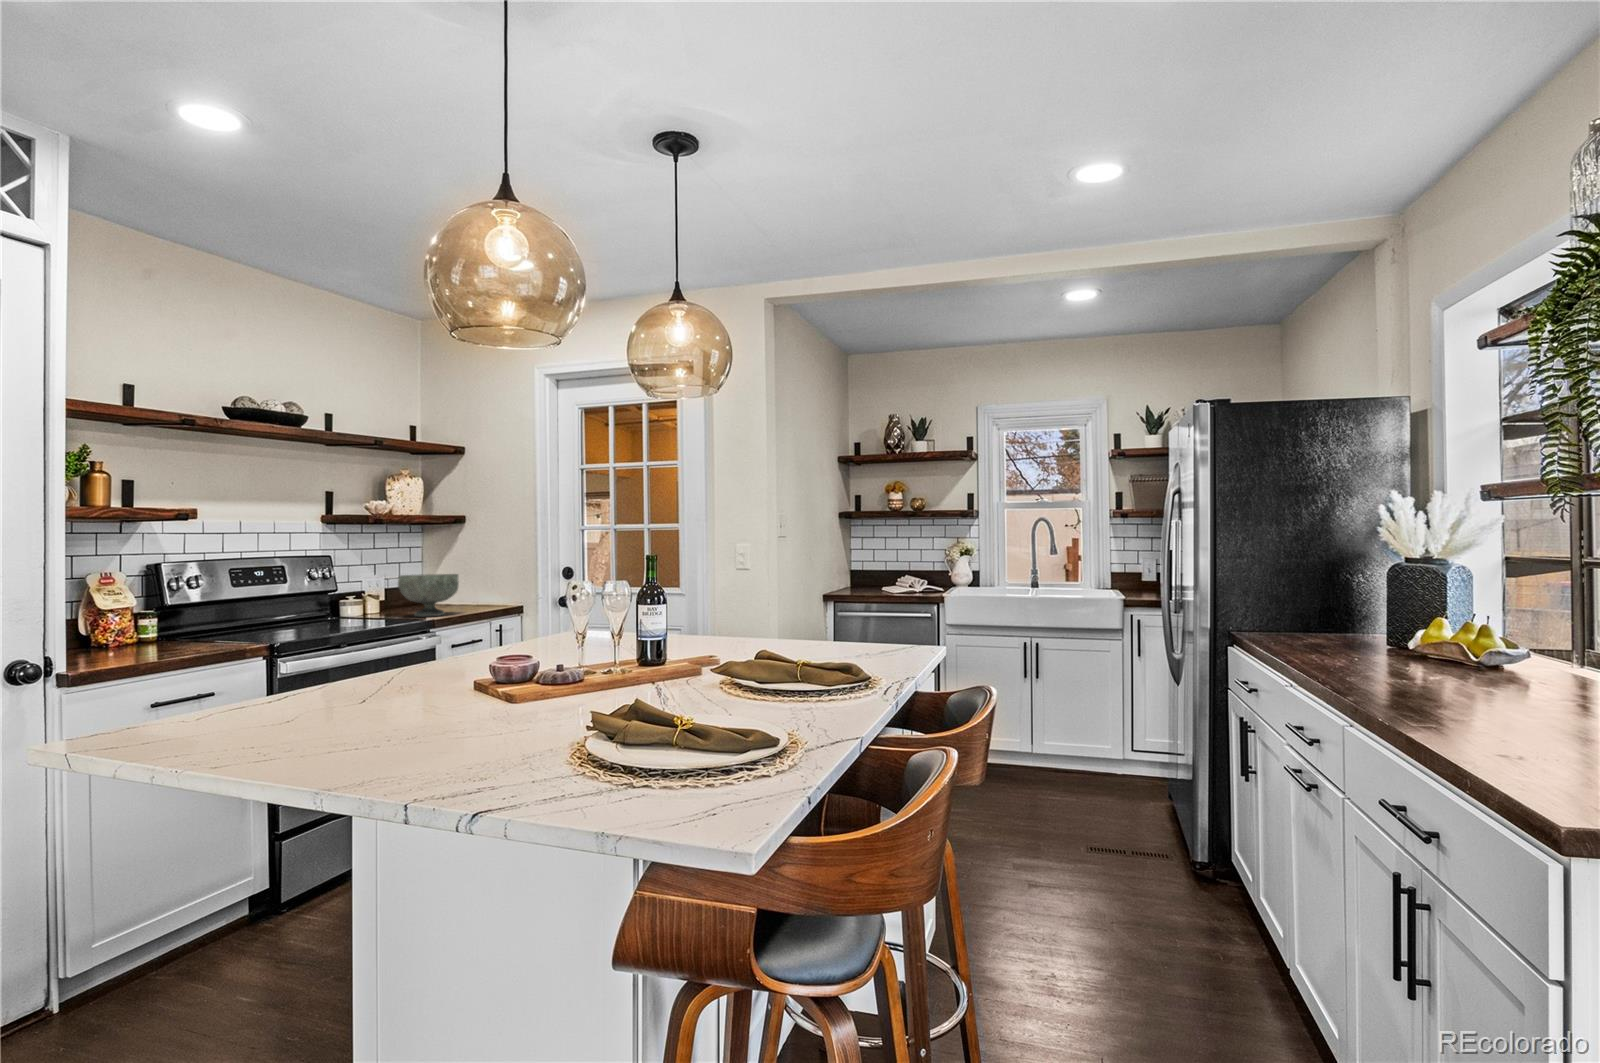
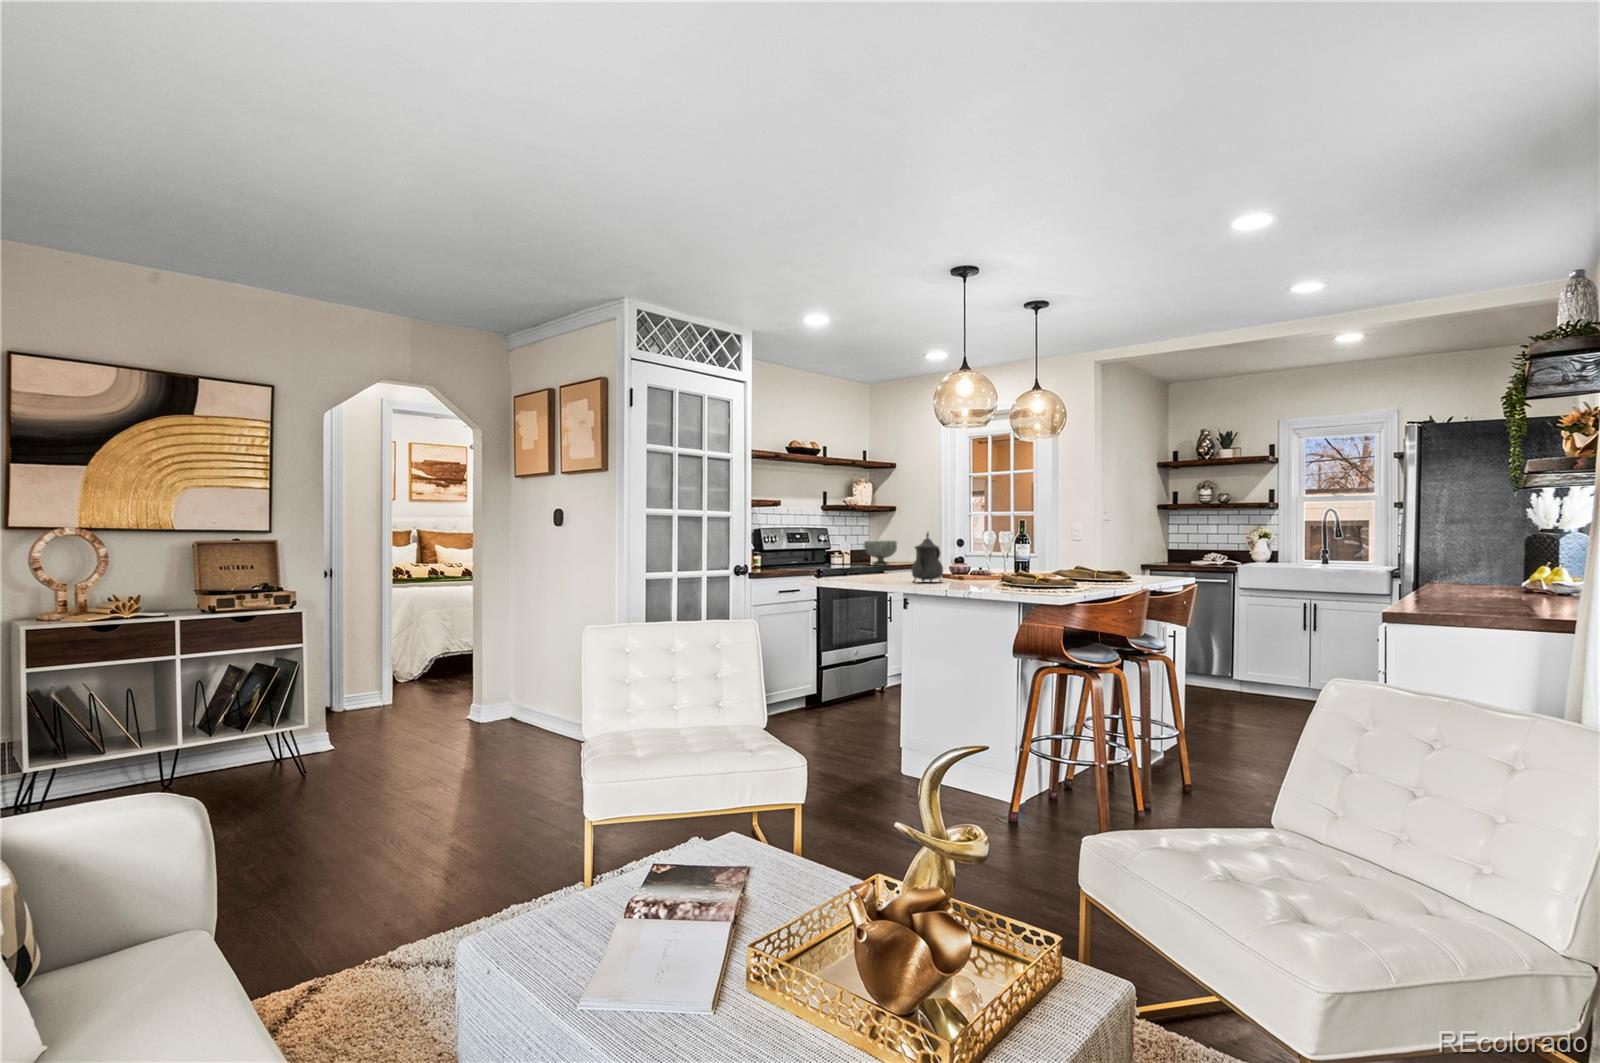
teapot: none [360,592,456,735] -> present [911,533,943,583]

